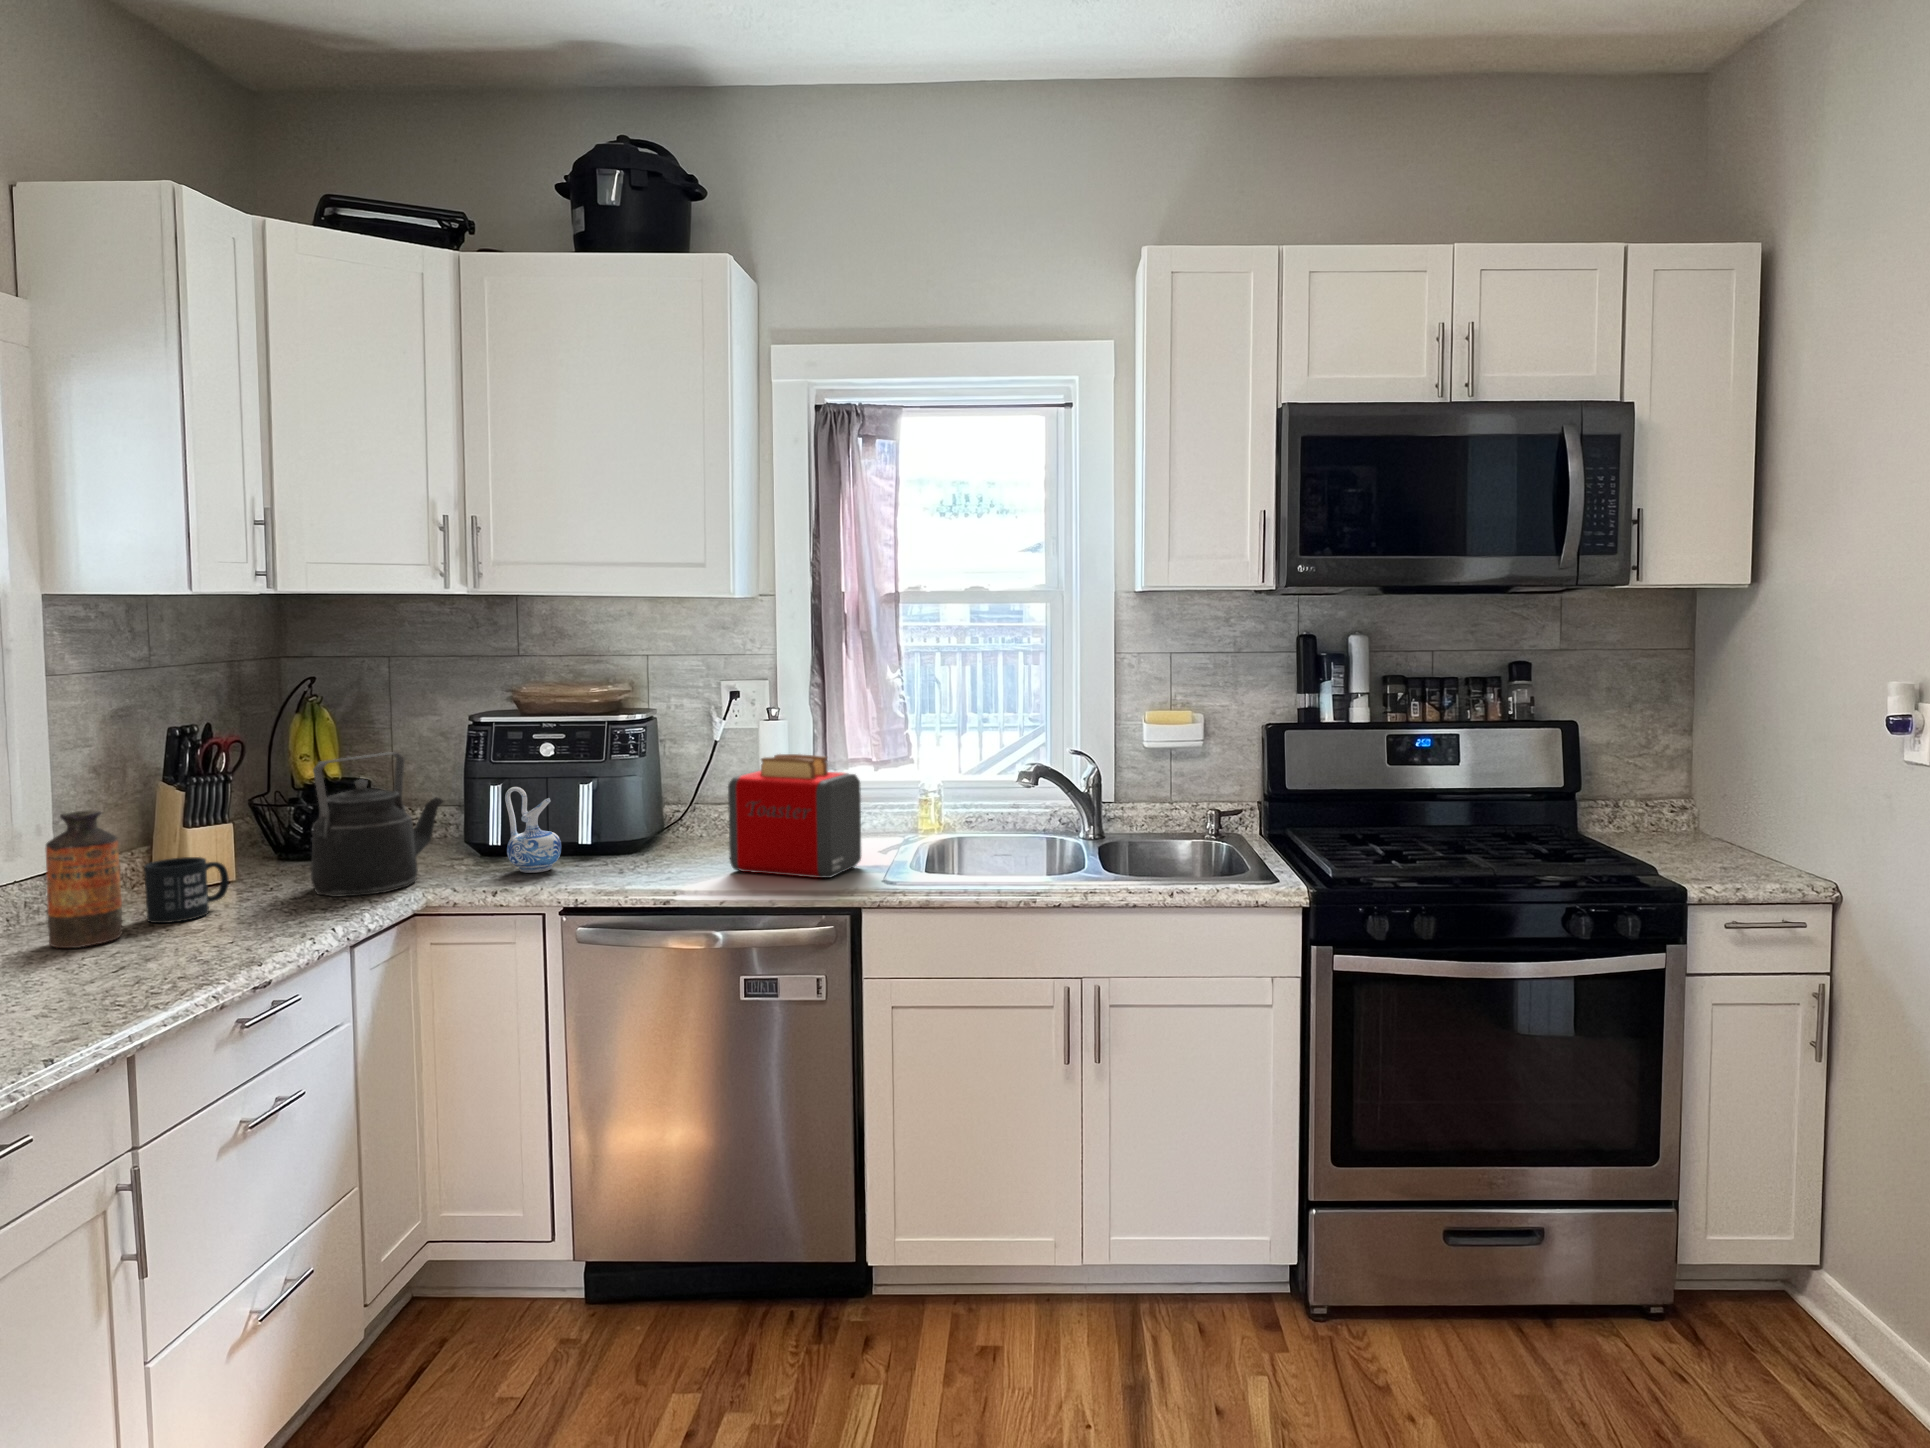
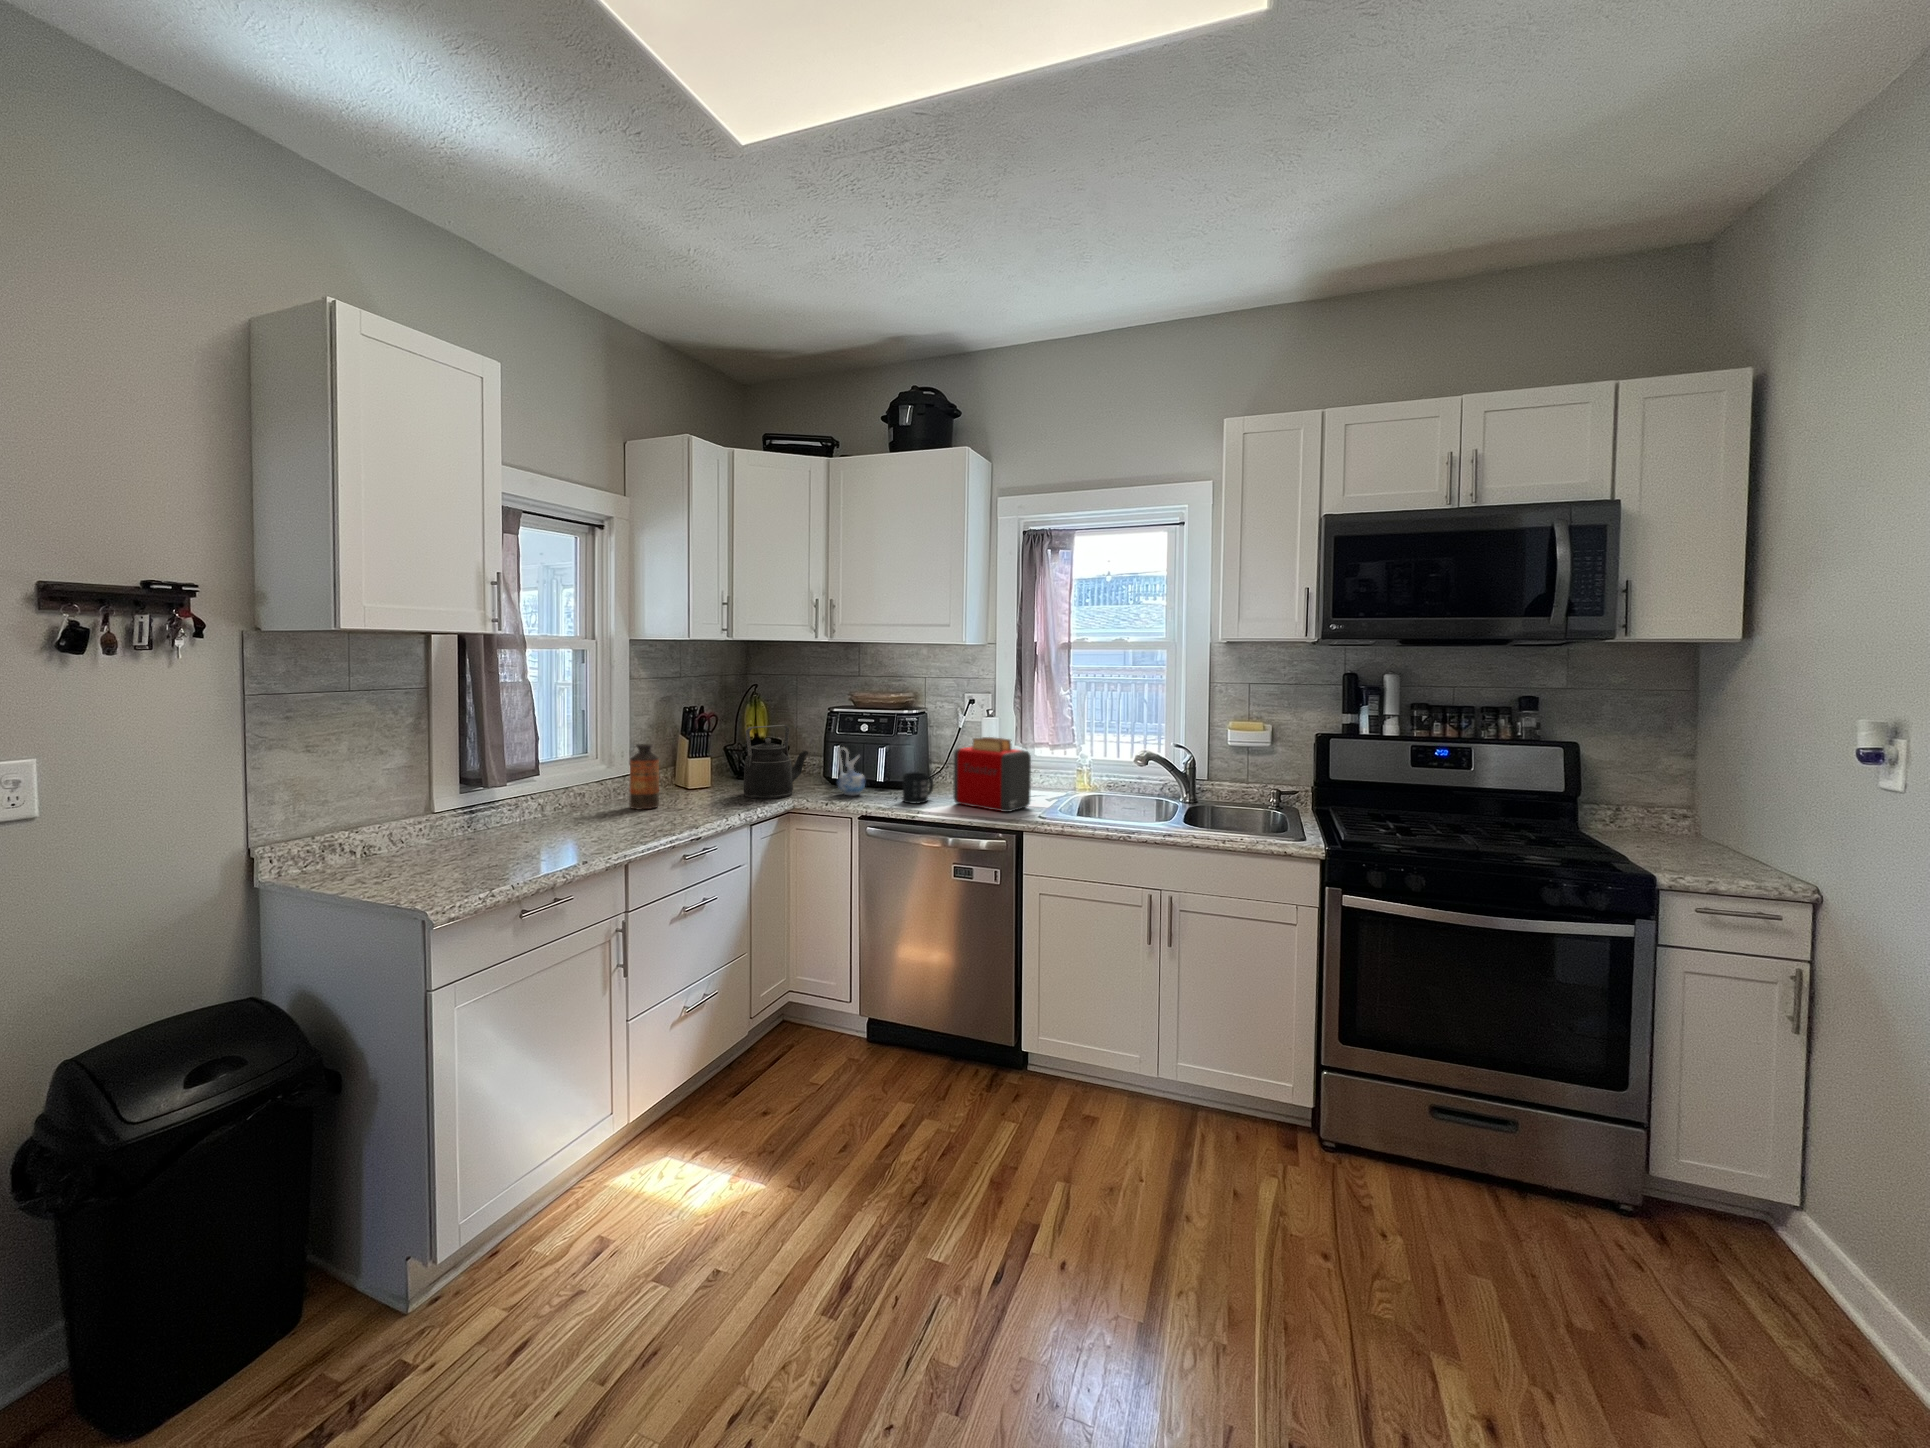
mug: present [144,857,229,923] -> present [903,772,933,803]

